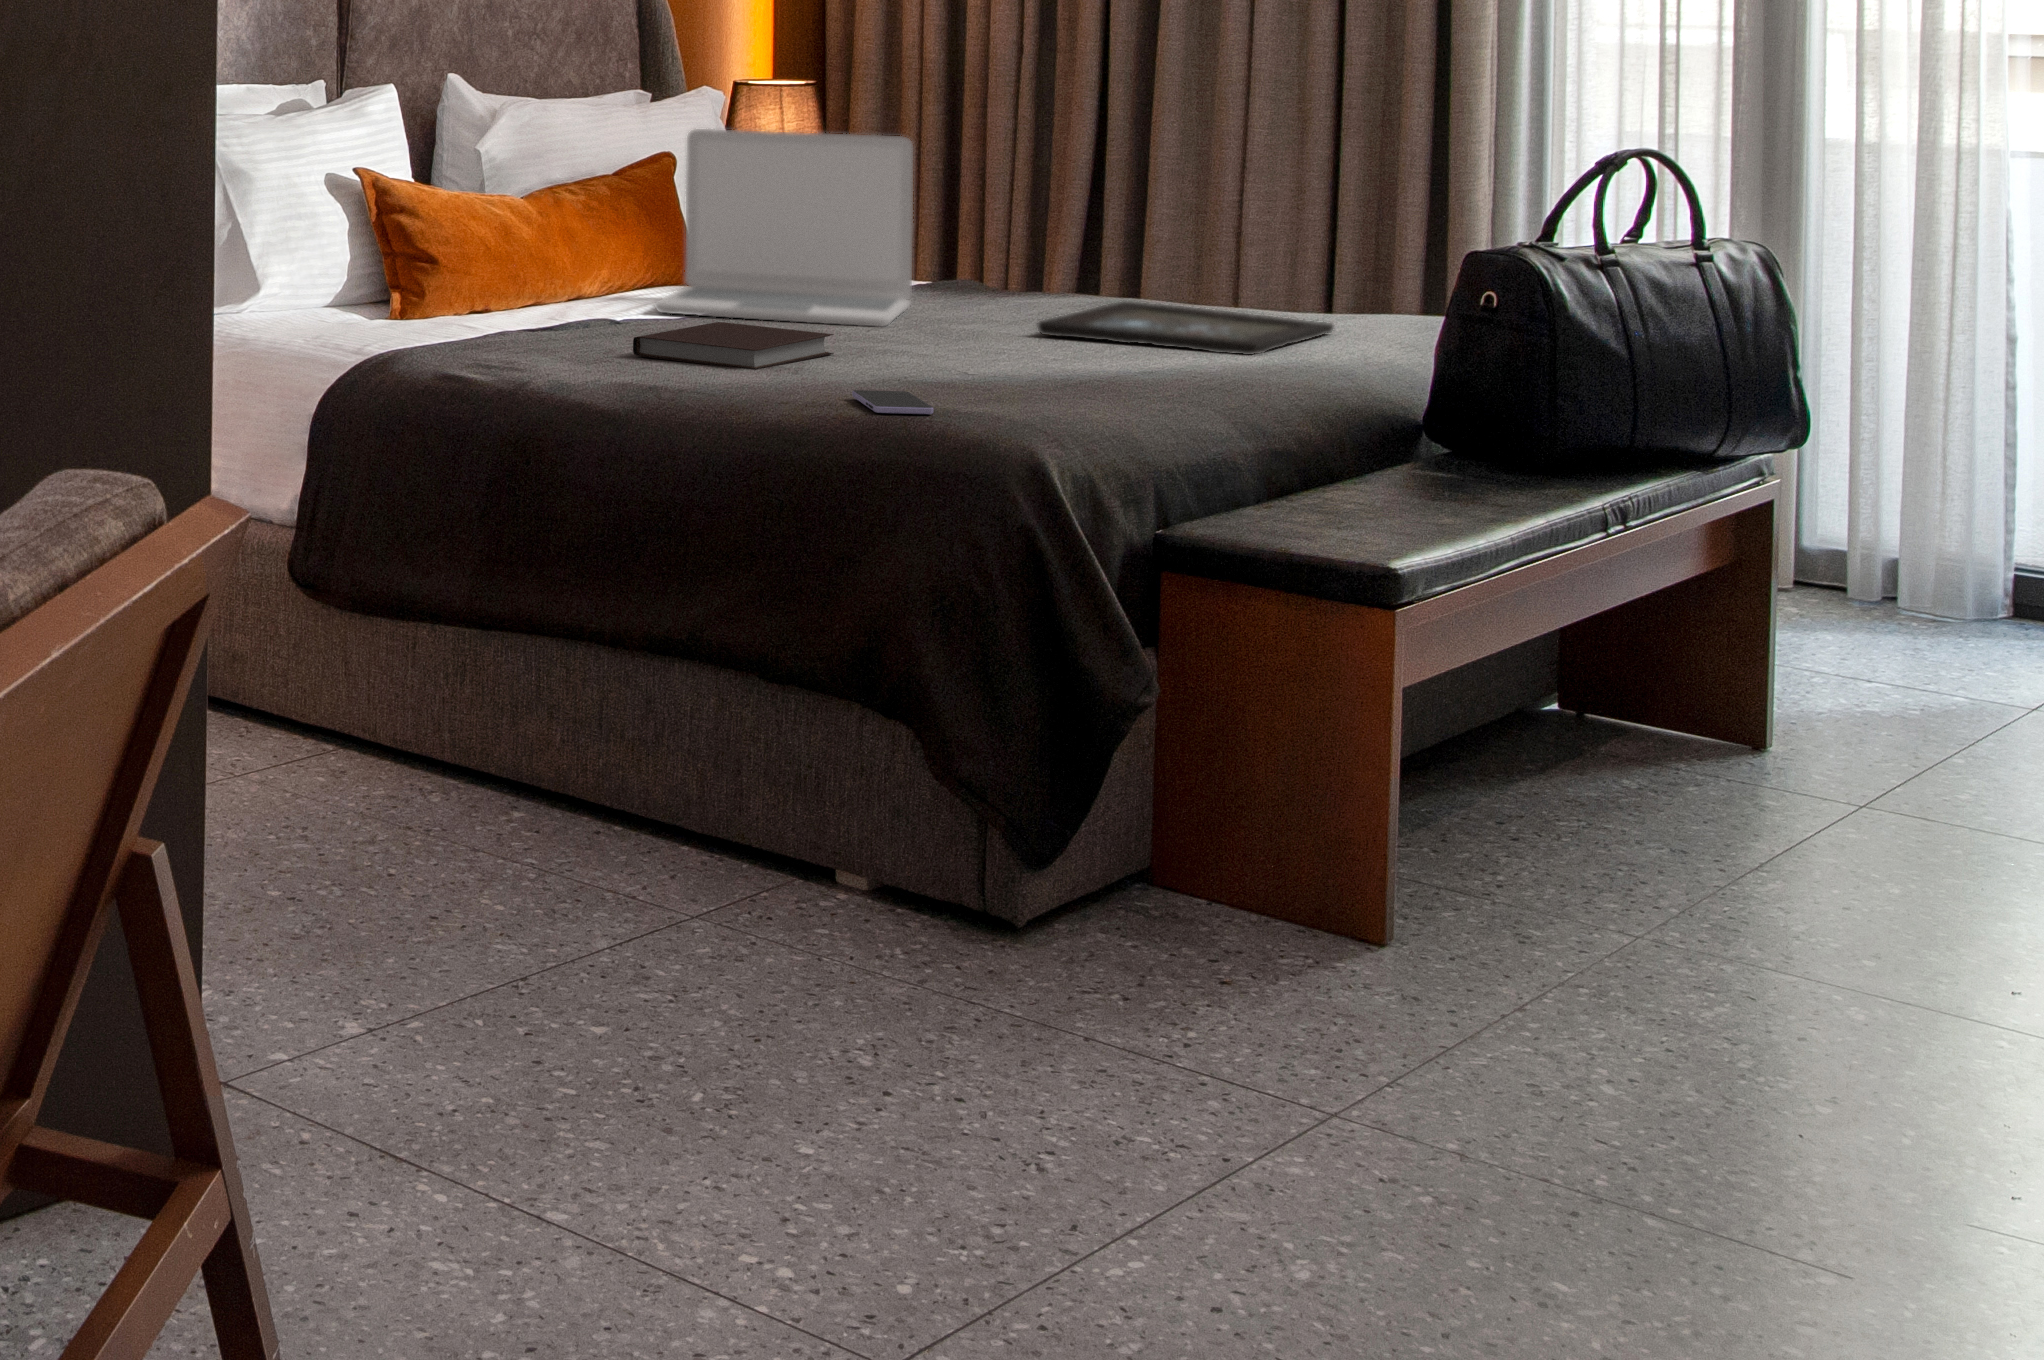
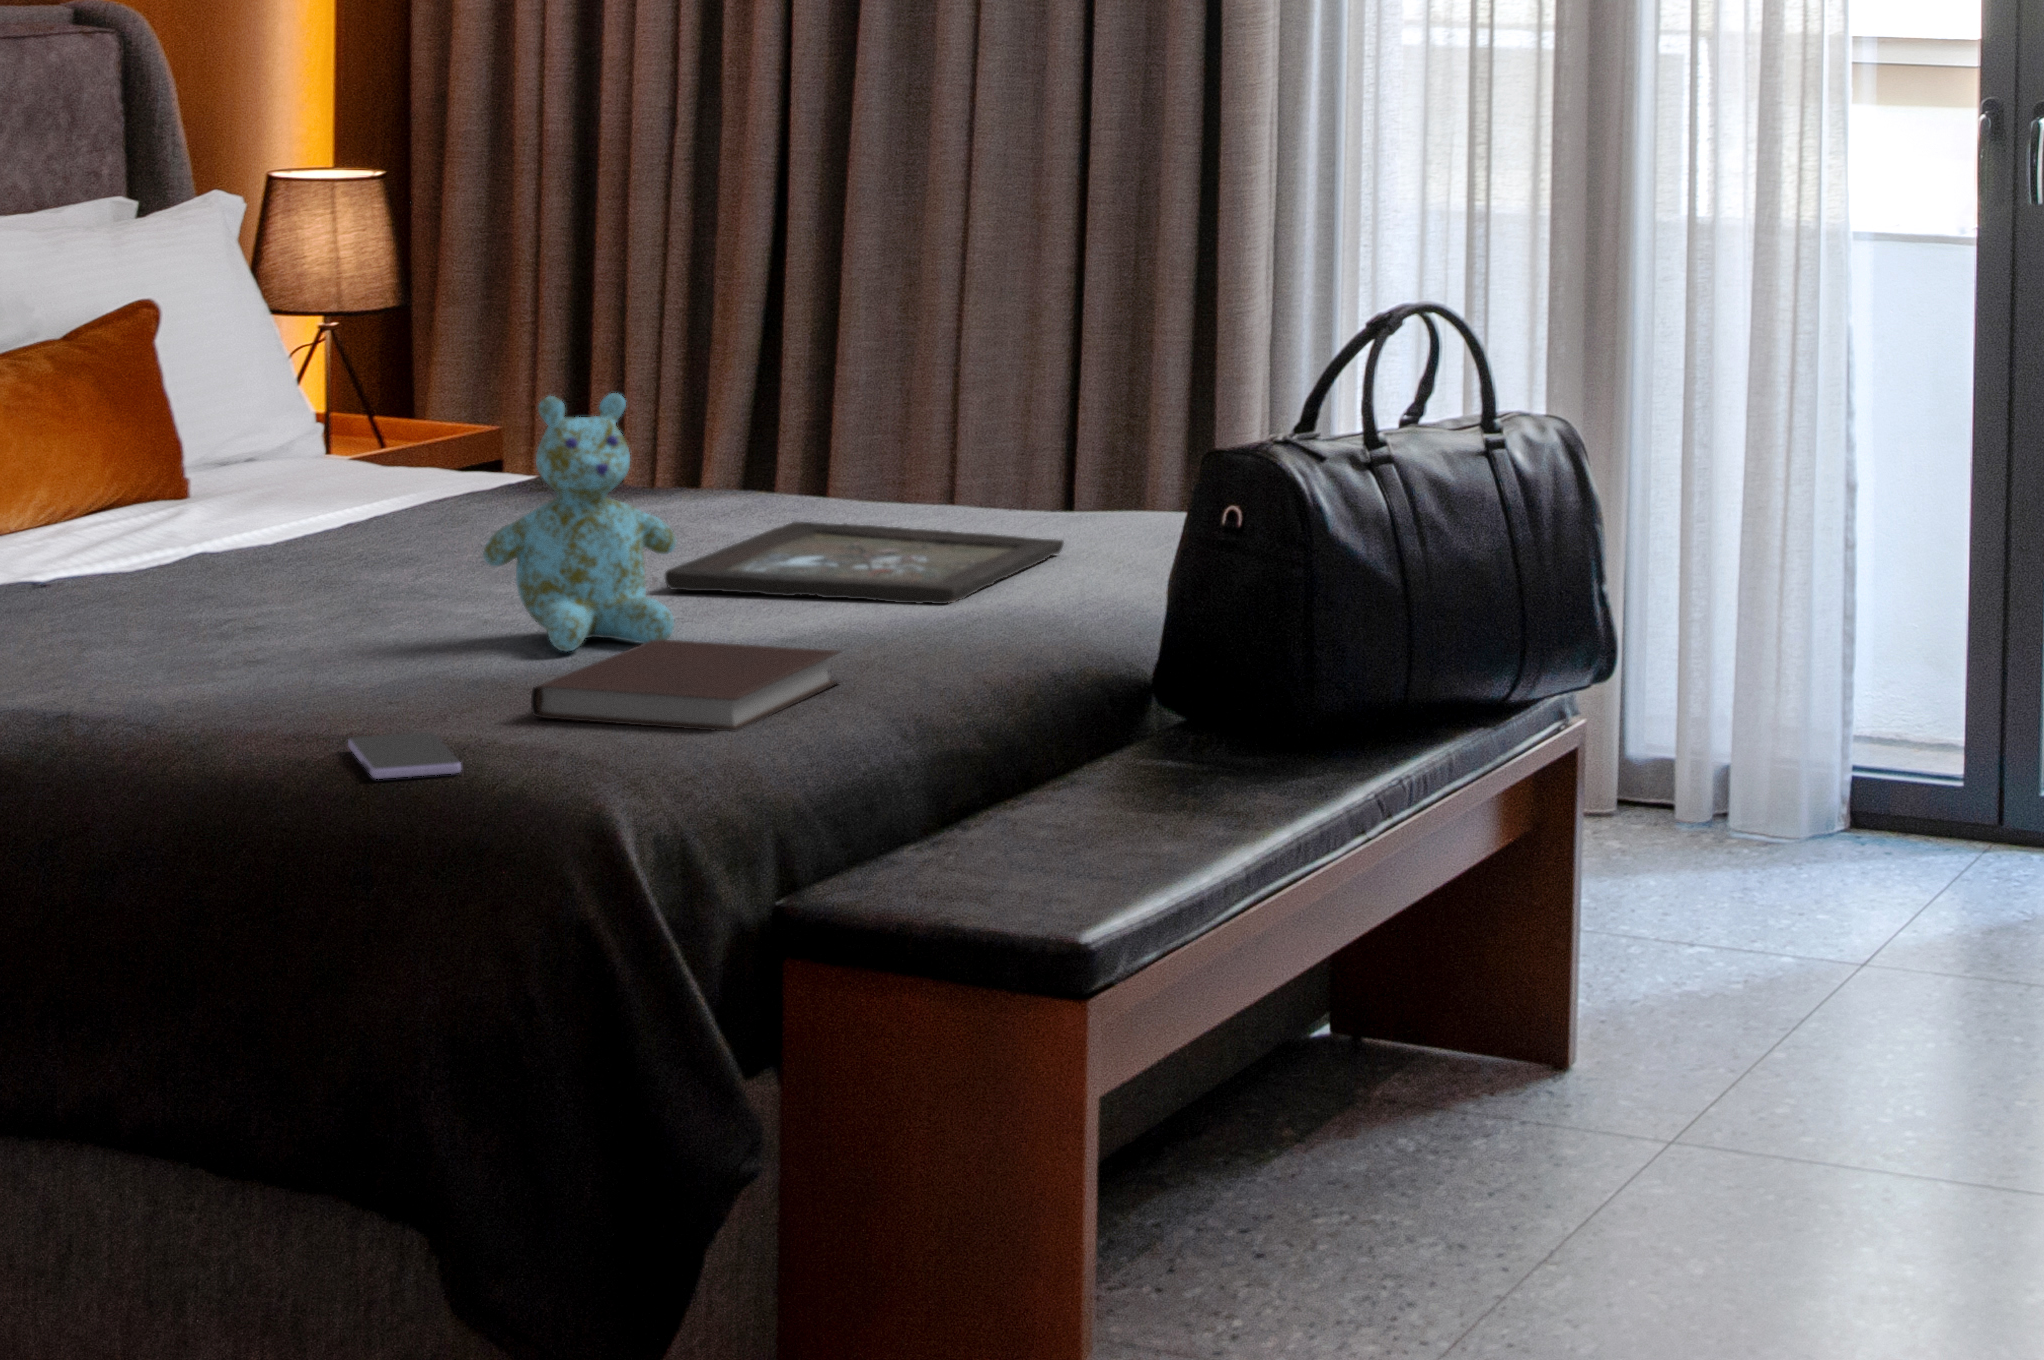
laptop: present [655,129,913,327] -> none [103,294,503,592]
stuffed bear: none [920,192,1056,361] -> present [483,393,676,651]
notebook: present [633,322,834,370] -> present [531,639,841,732]

